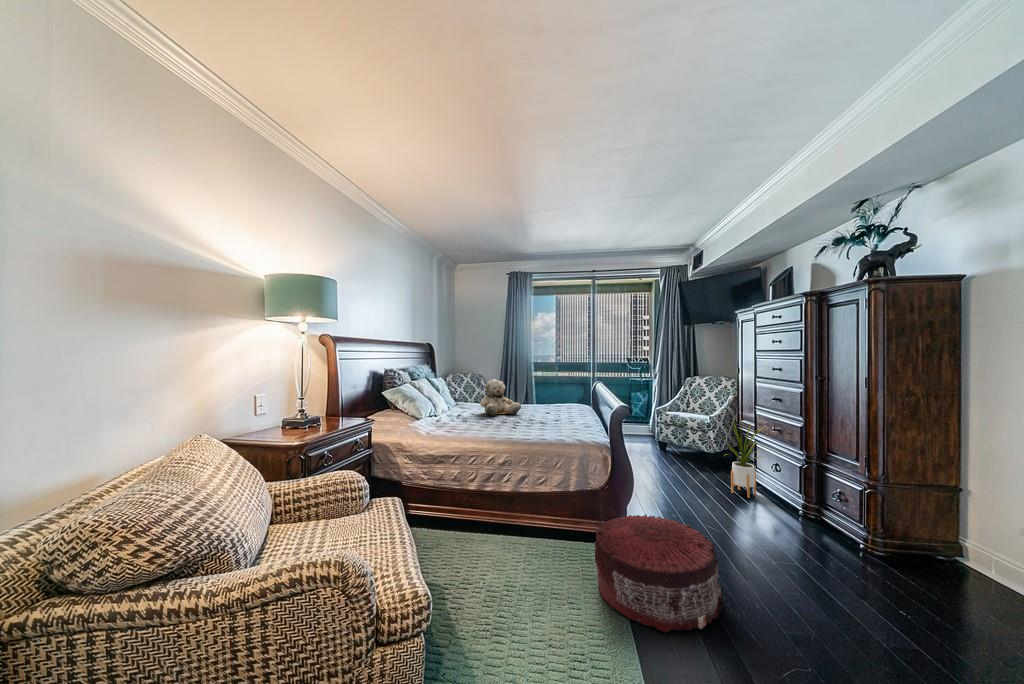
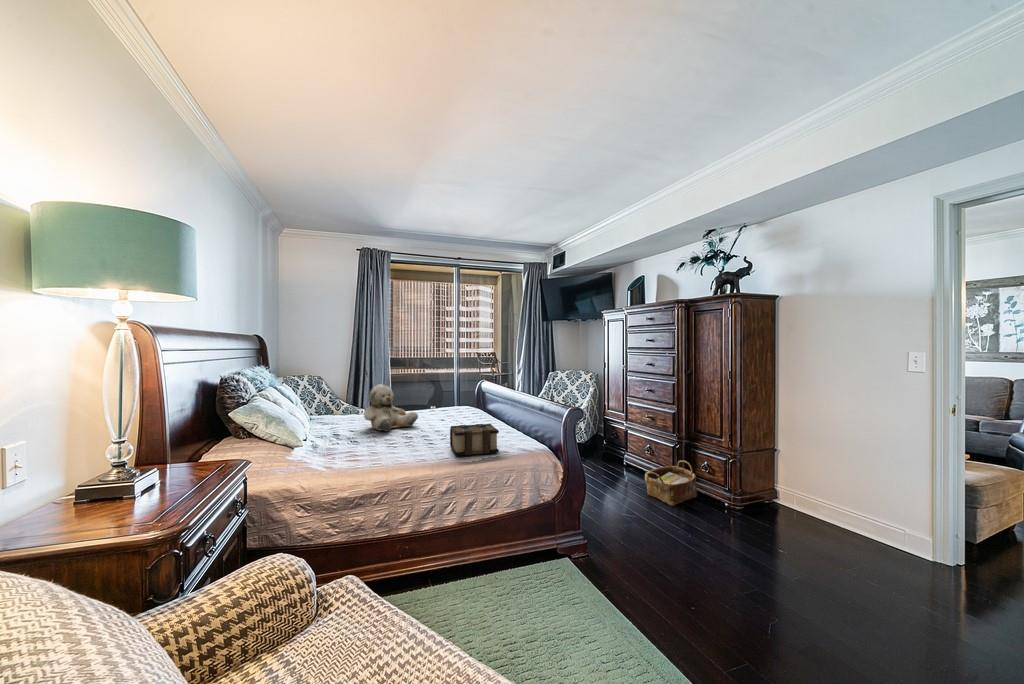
book: none [516,414,556,439] -> present [450,424,499,456]
house plant: present [720,422,763,498] -> none [602,407,643,480]
woven basket: none [754,483,827,532] -> present [645,460,697,506]
pouf: present [594,514,724,633] -> none [576,517,698,632]

